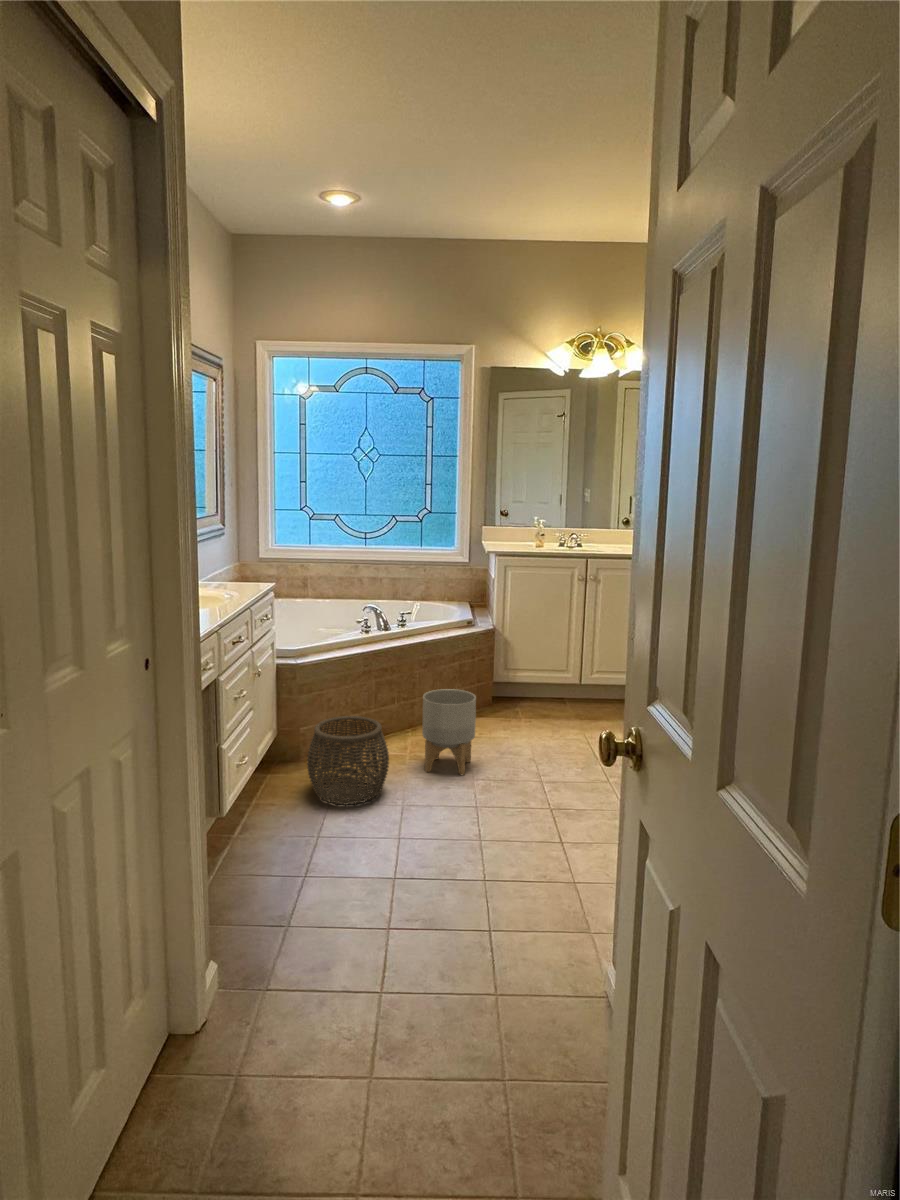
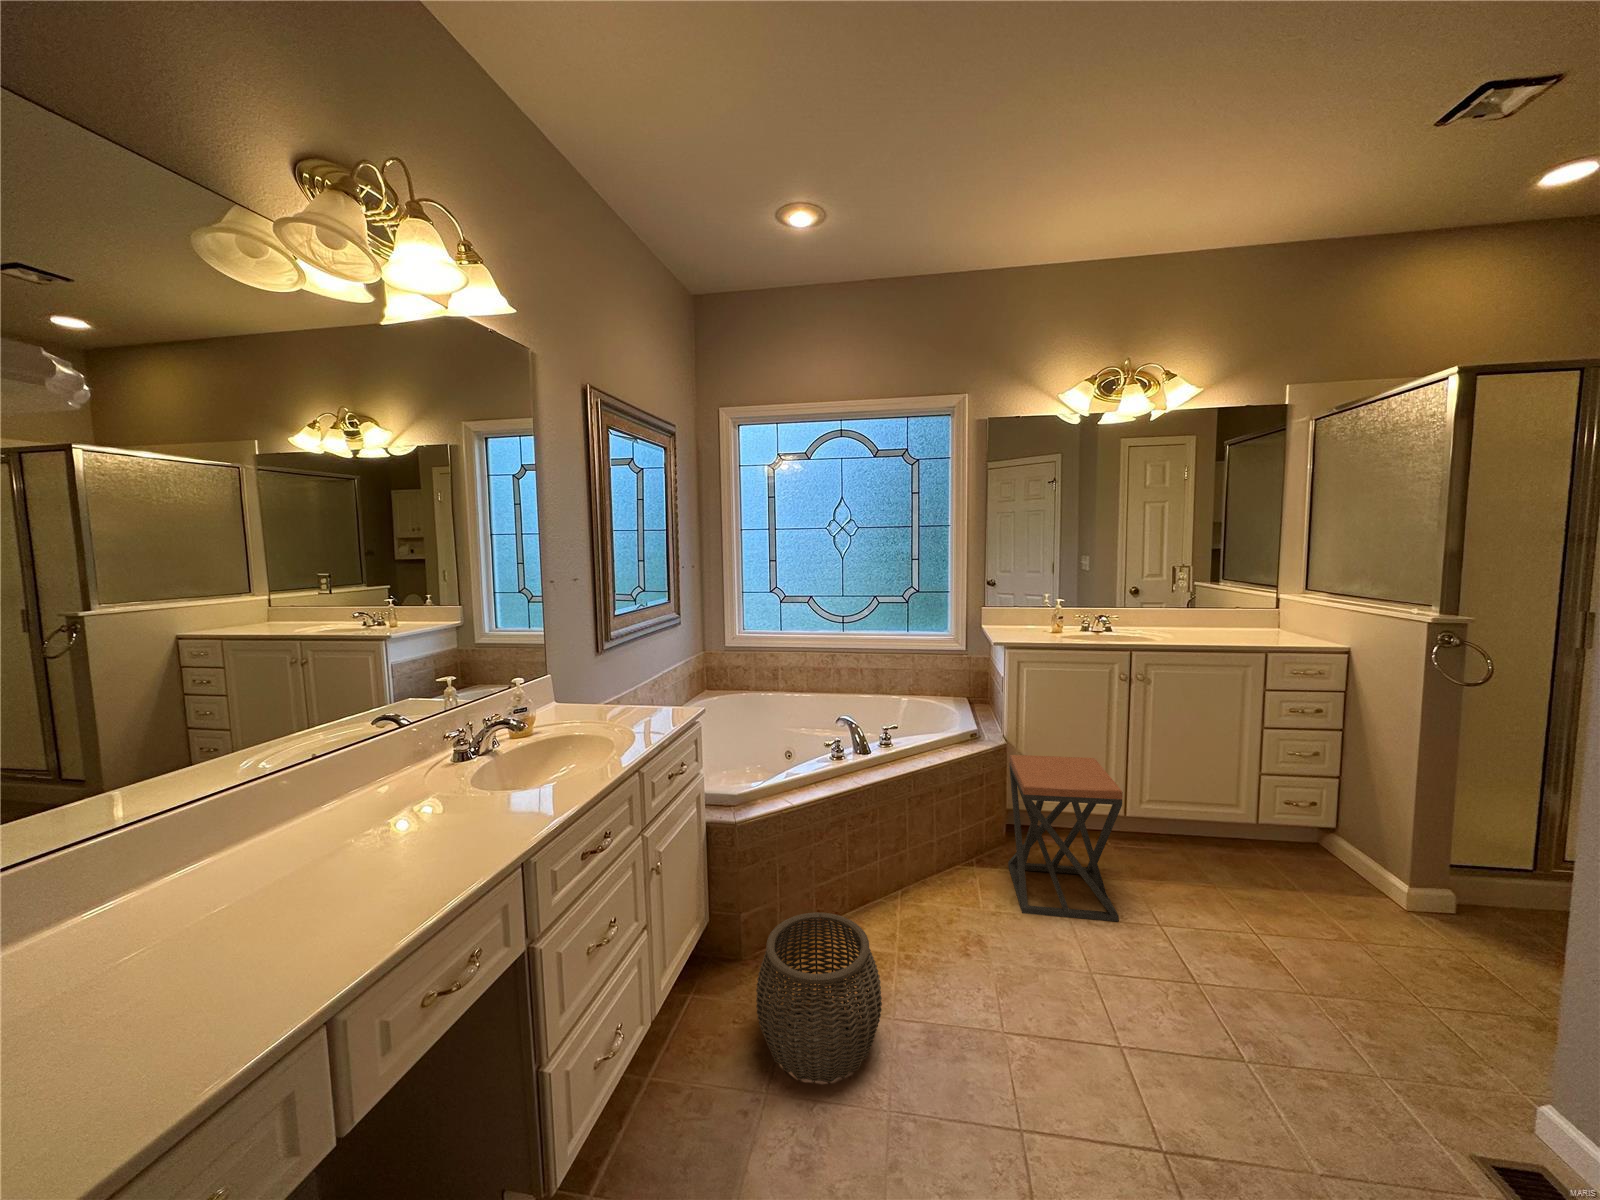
stool: none [491,633,562,741] -> present [1008,755,1123,921]
planter: present [422,689,476,775] -> none [927,857,1008,1005]

